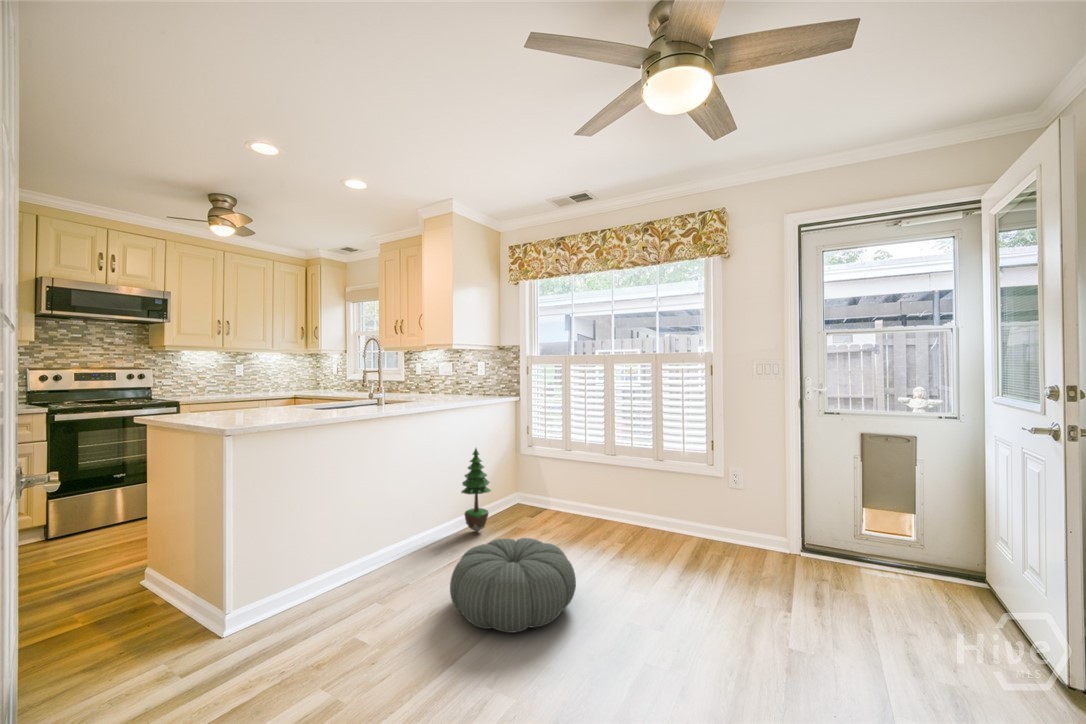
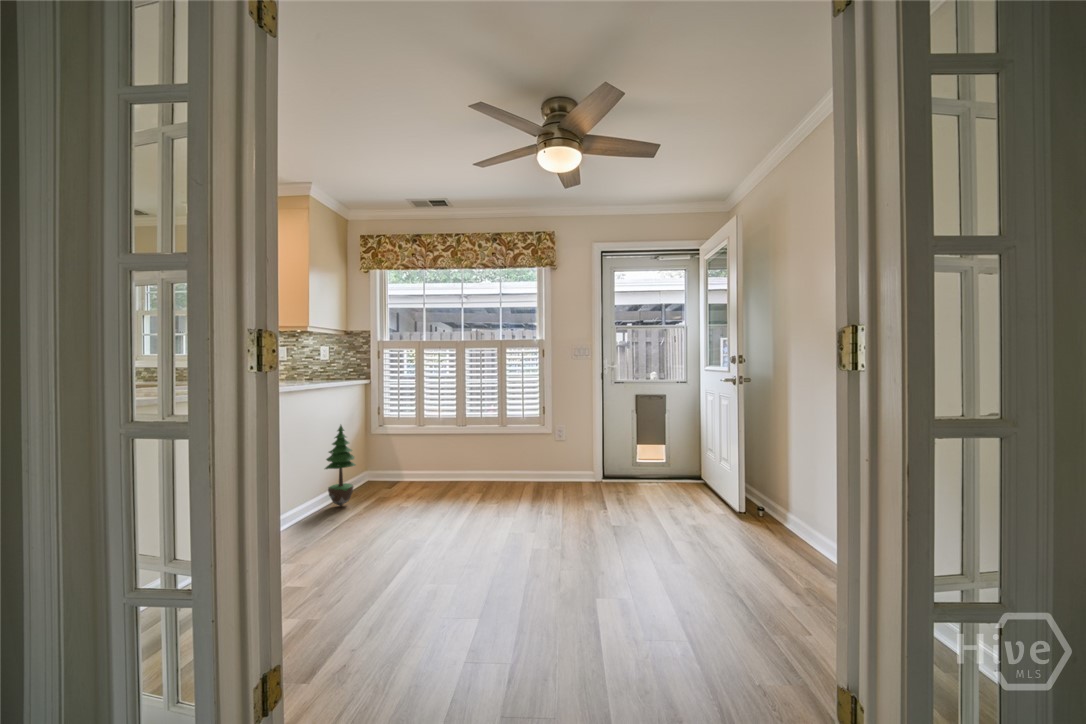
pouf: present [450,538,576,633] -> none [363,489,472,560]

